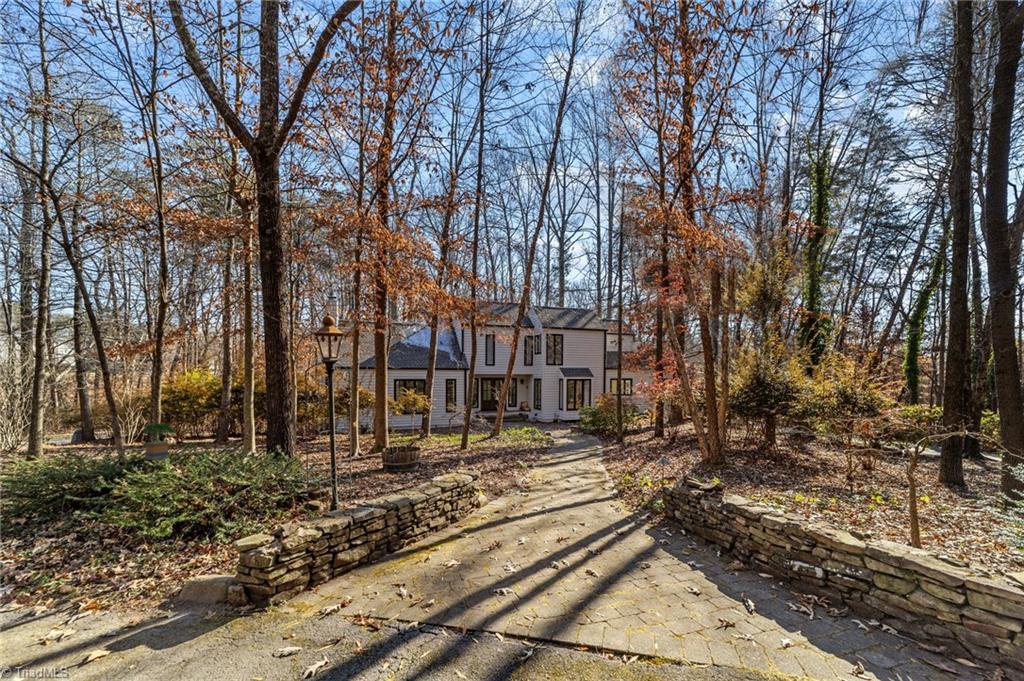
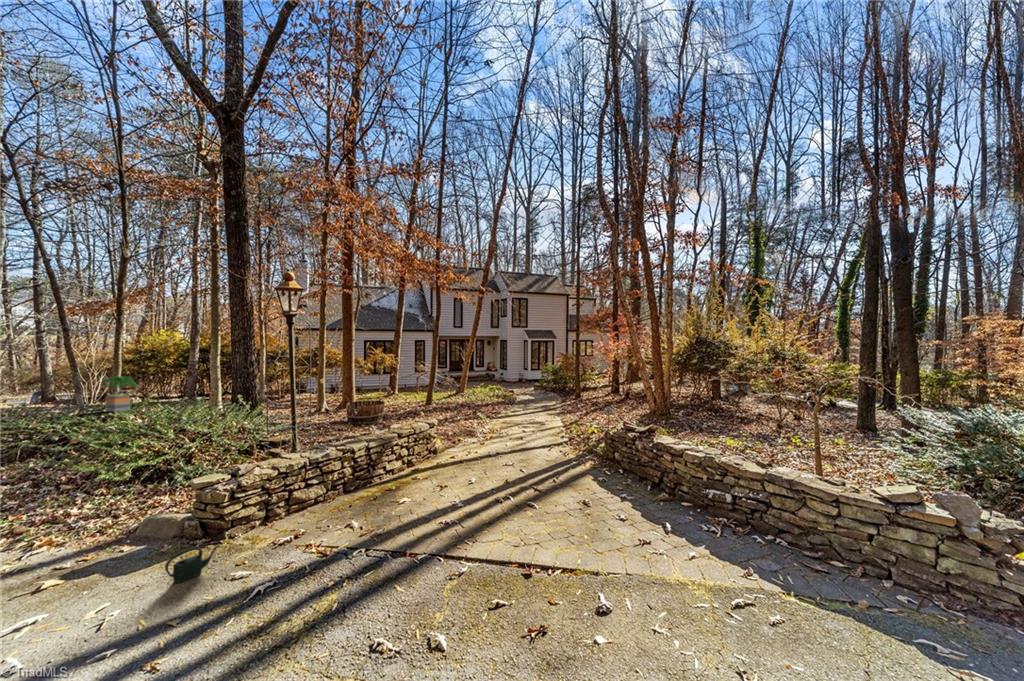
watering can: none [215,616,268,658] -> present [165,546,219,583]

